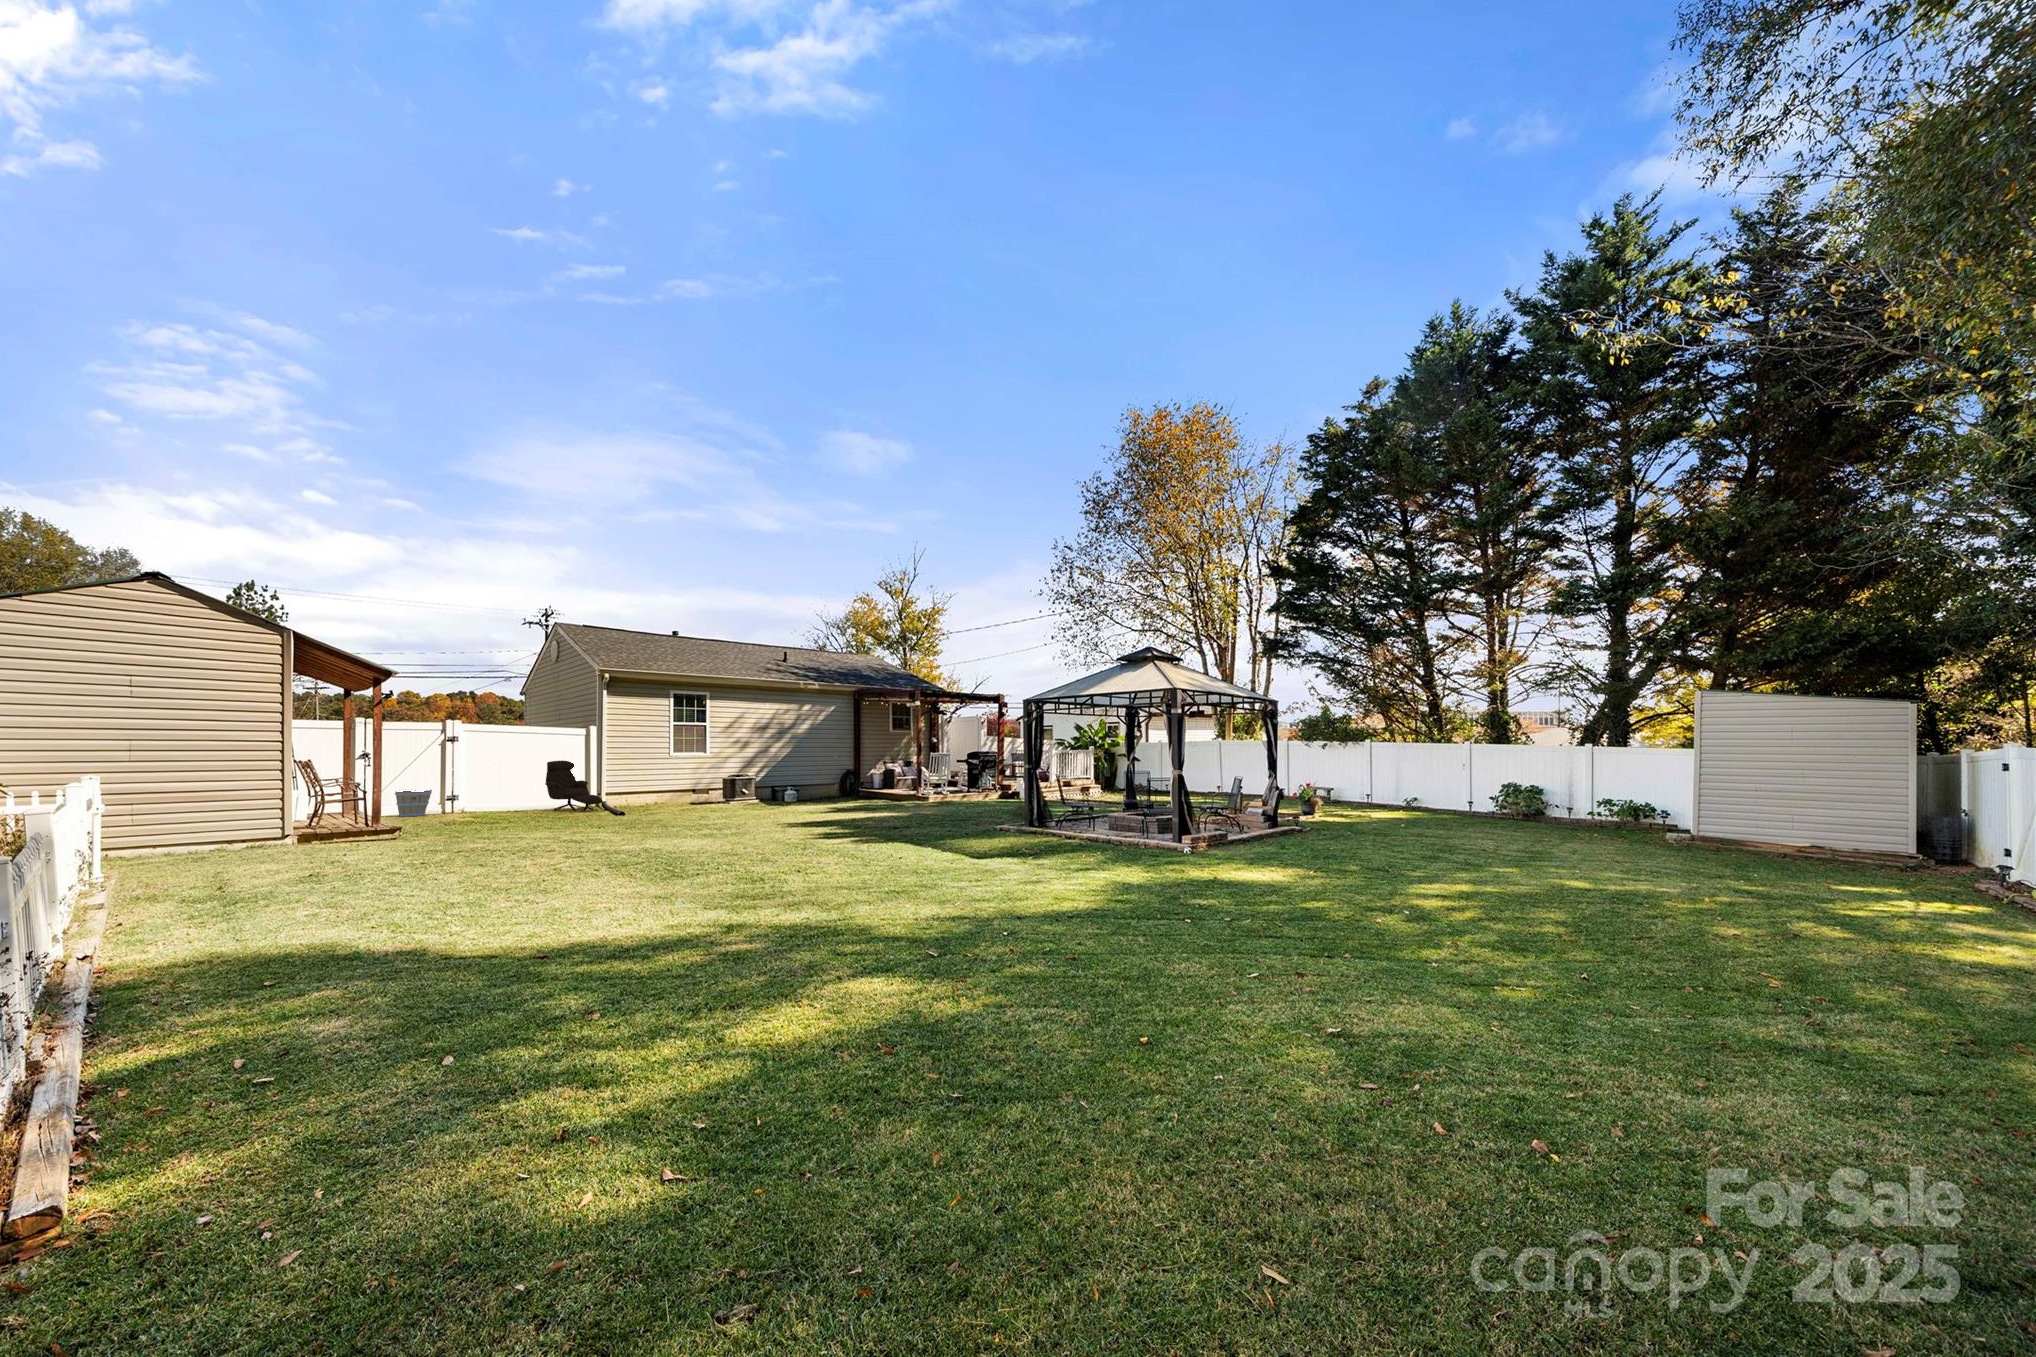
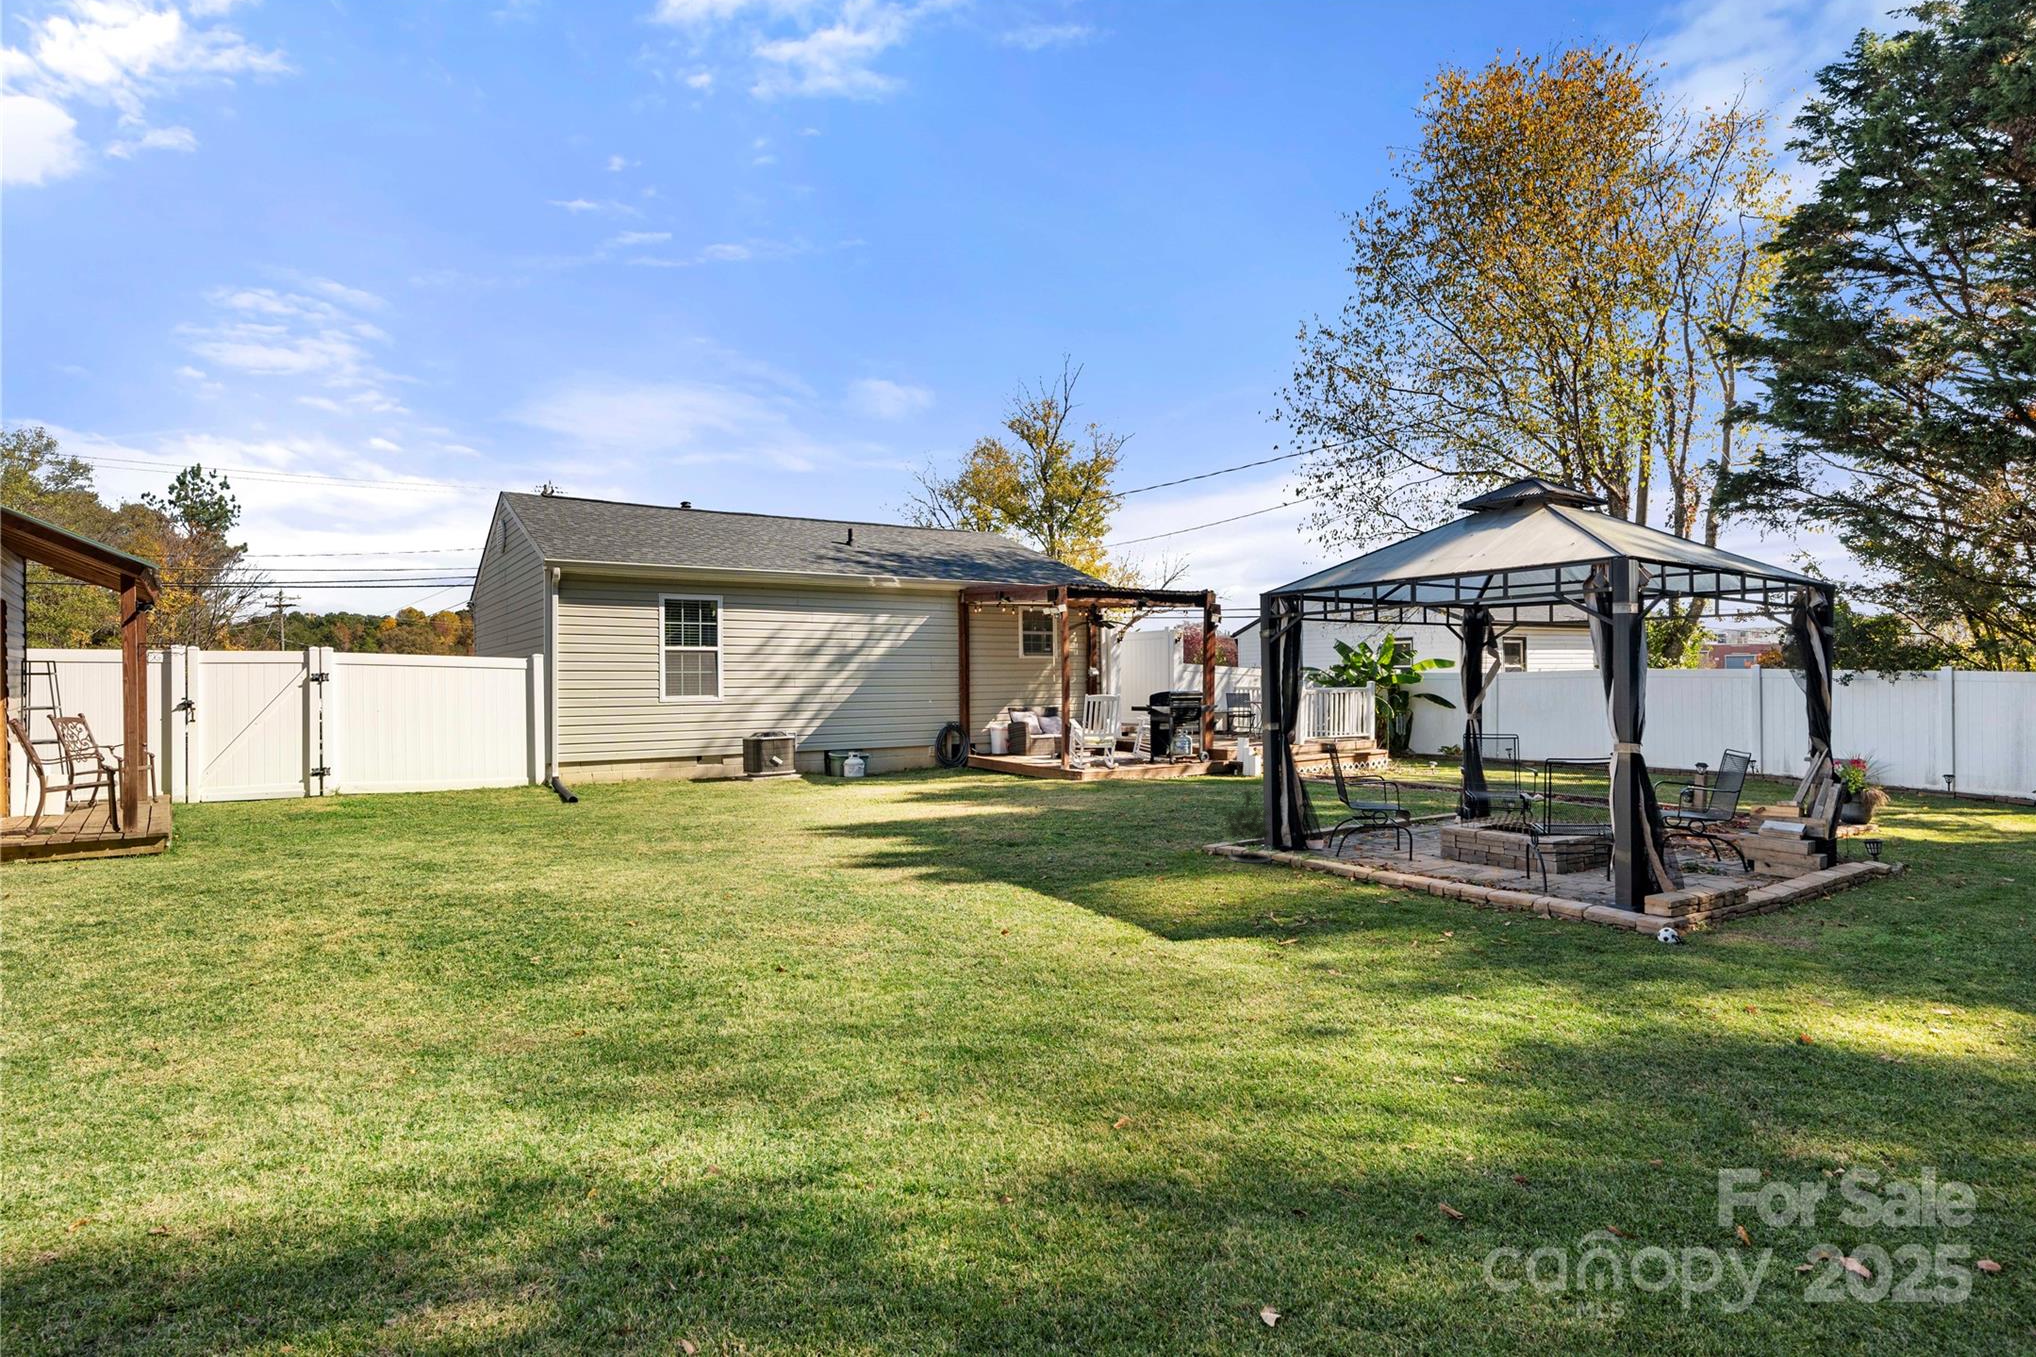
lounge chair: present [545,761,603,812] -> none [463,711,551,795]
wooden bucket: present [395,790,432,817] -> none [231,758,288,802]

